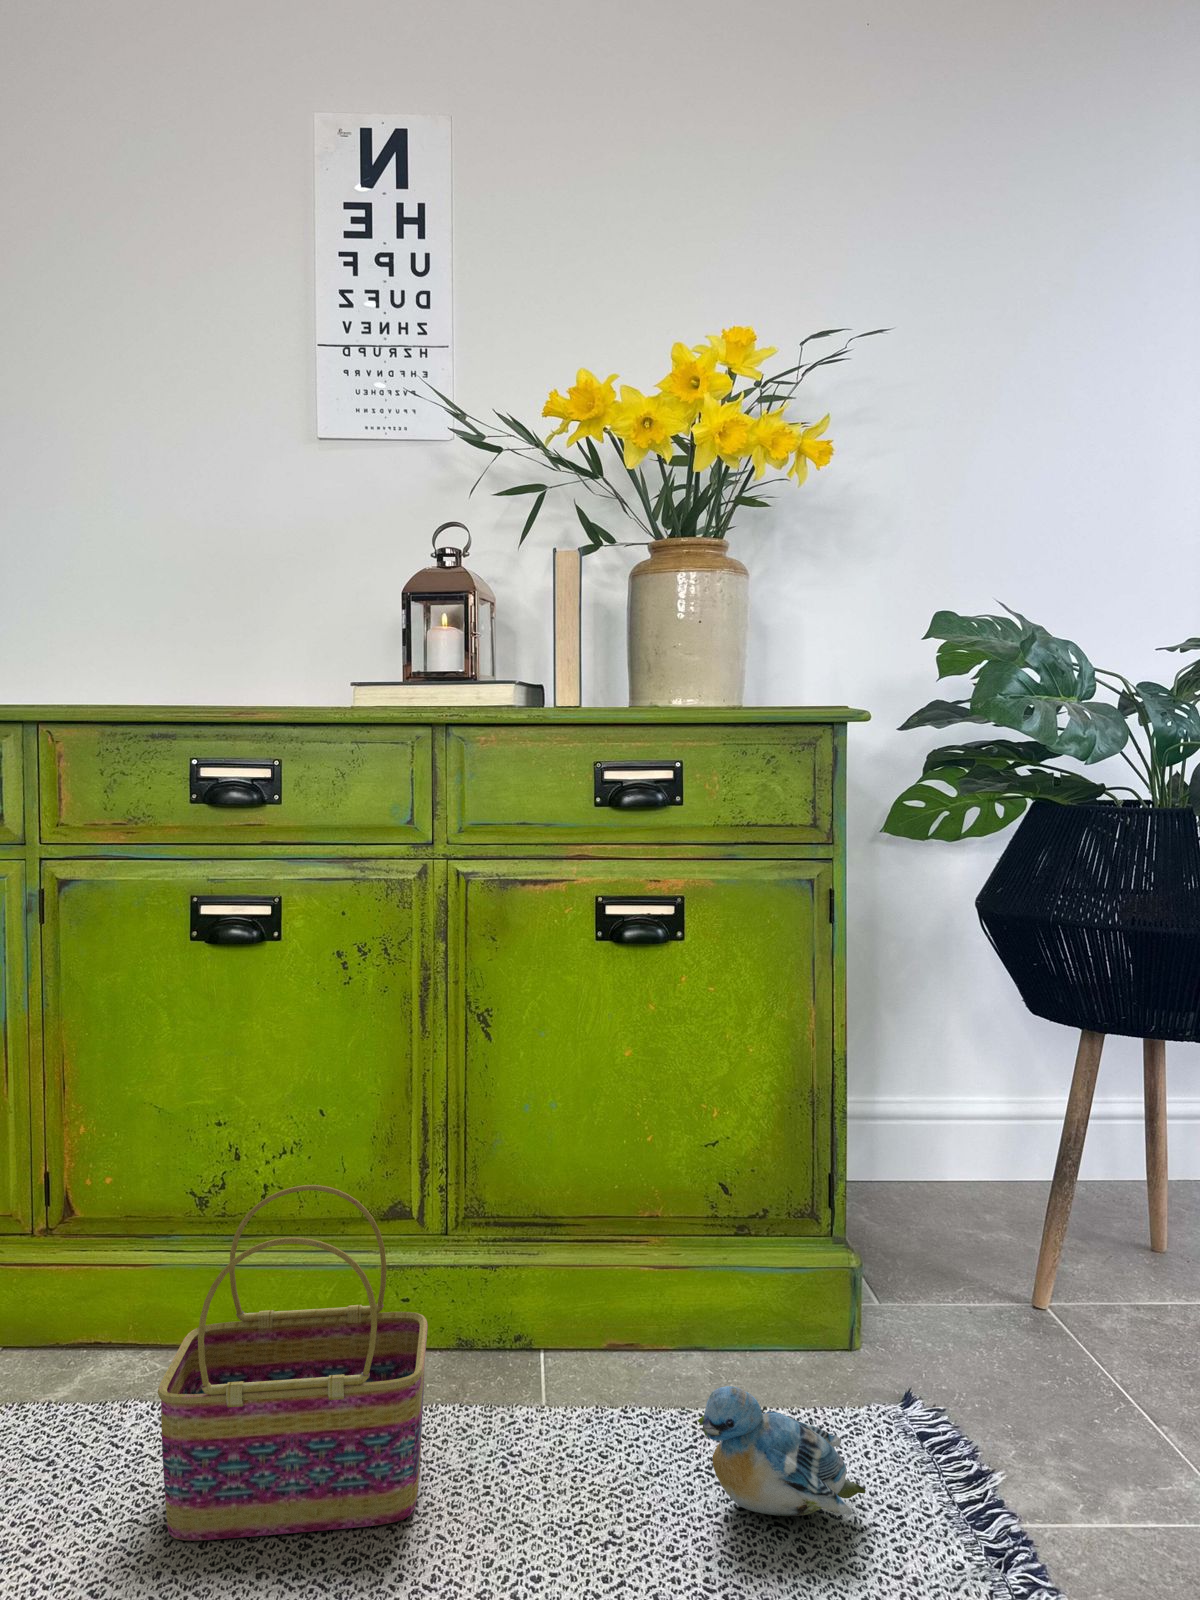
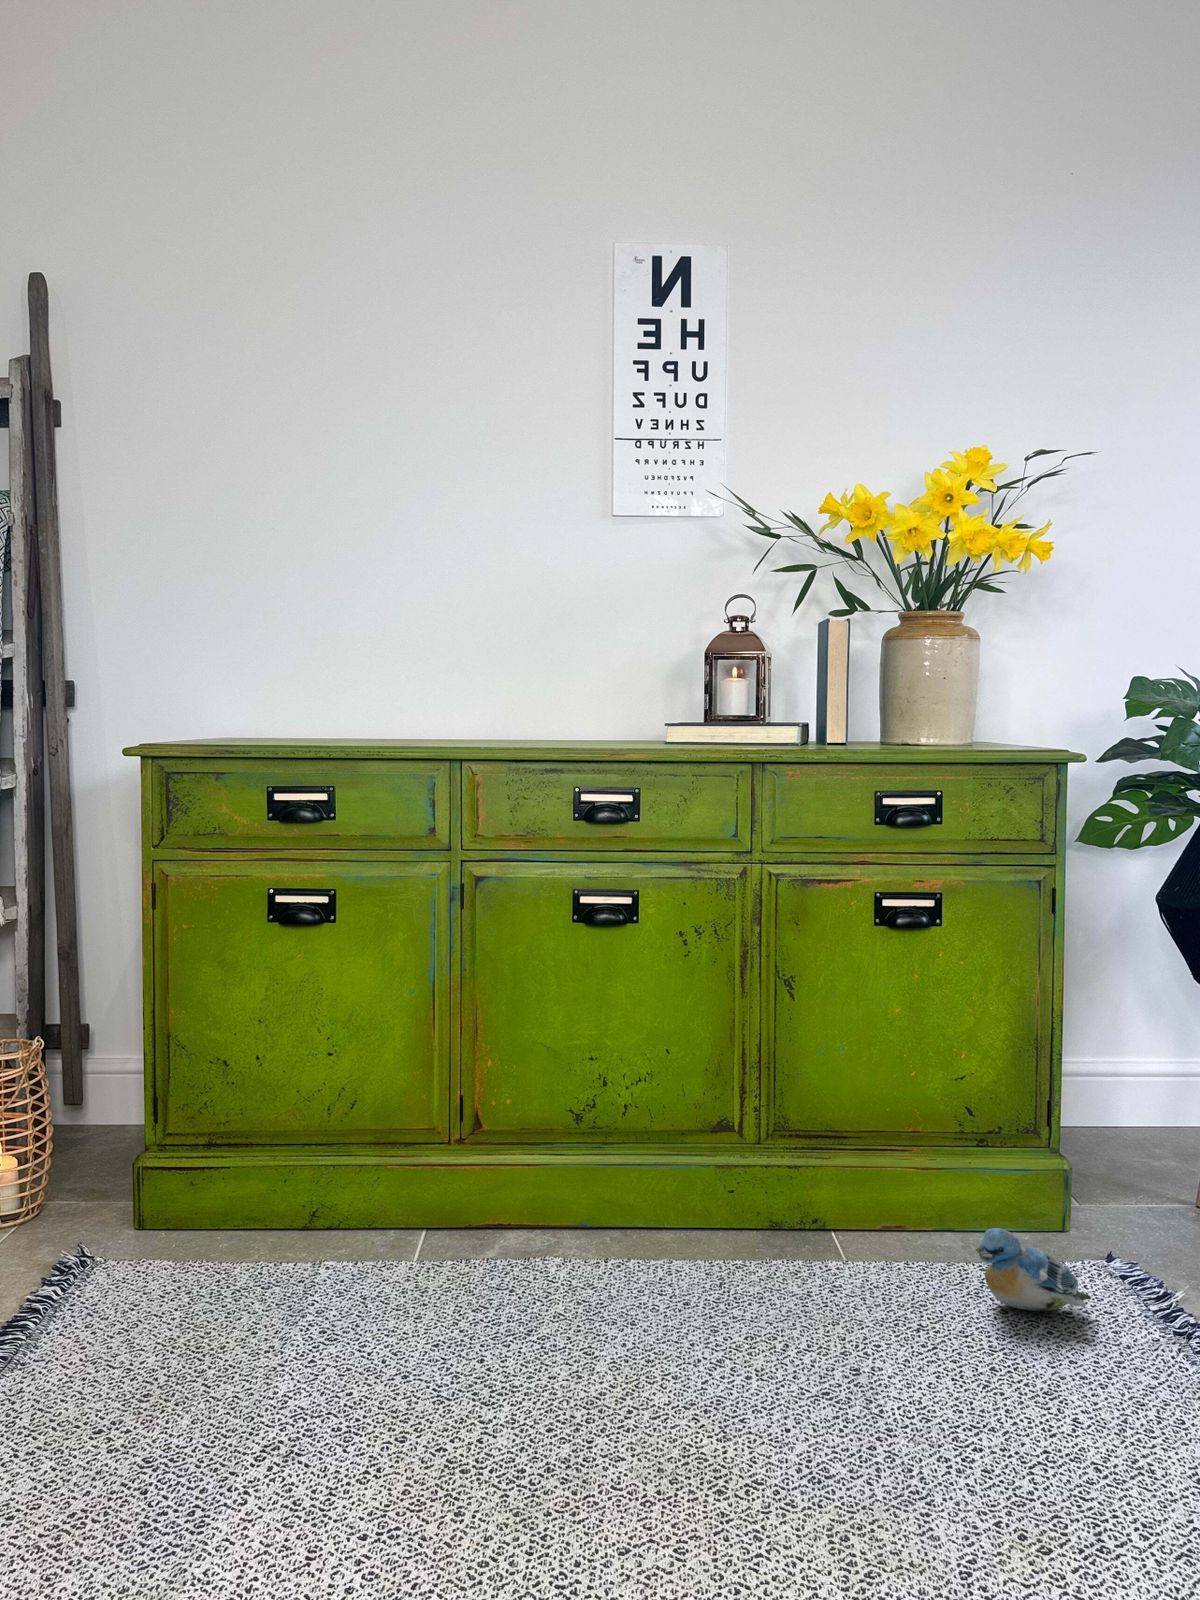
basket: present [158,1185,428,1541] -> none [620,1090,793,1309]

